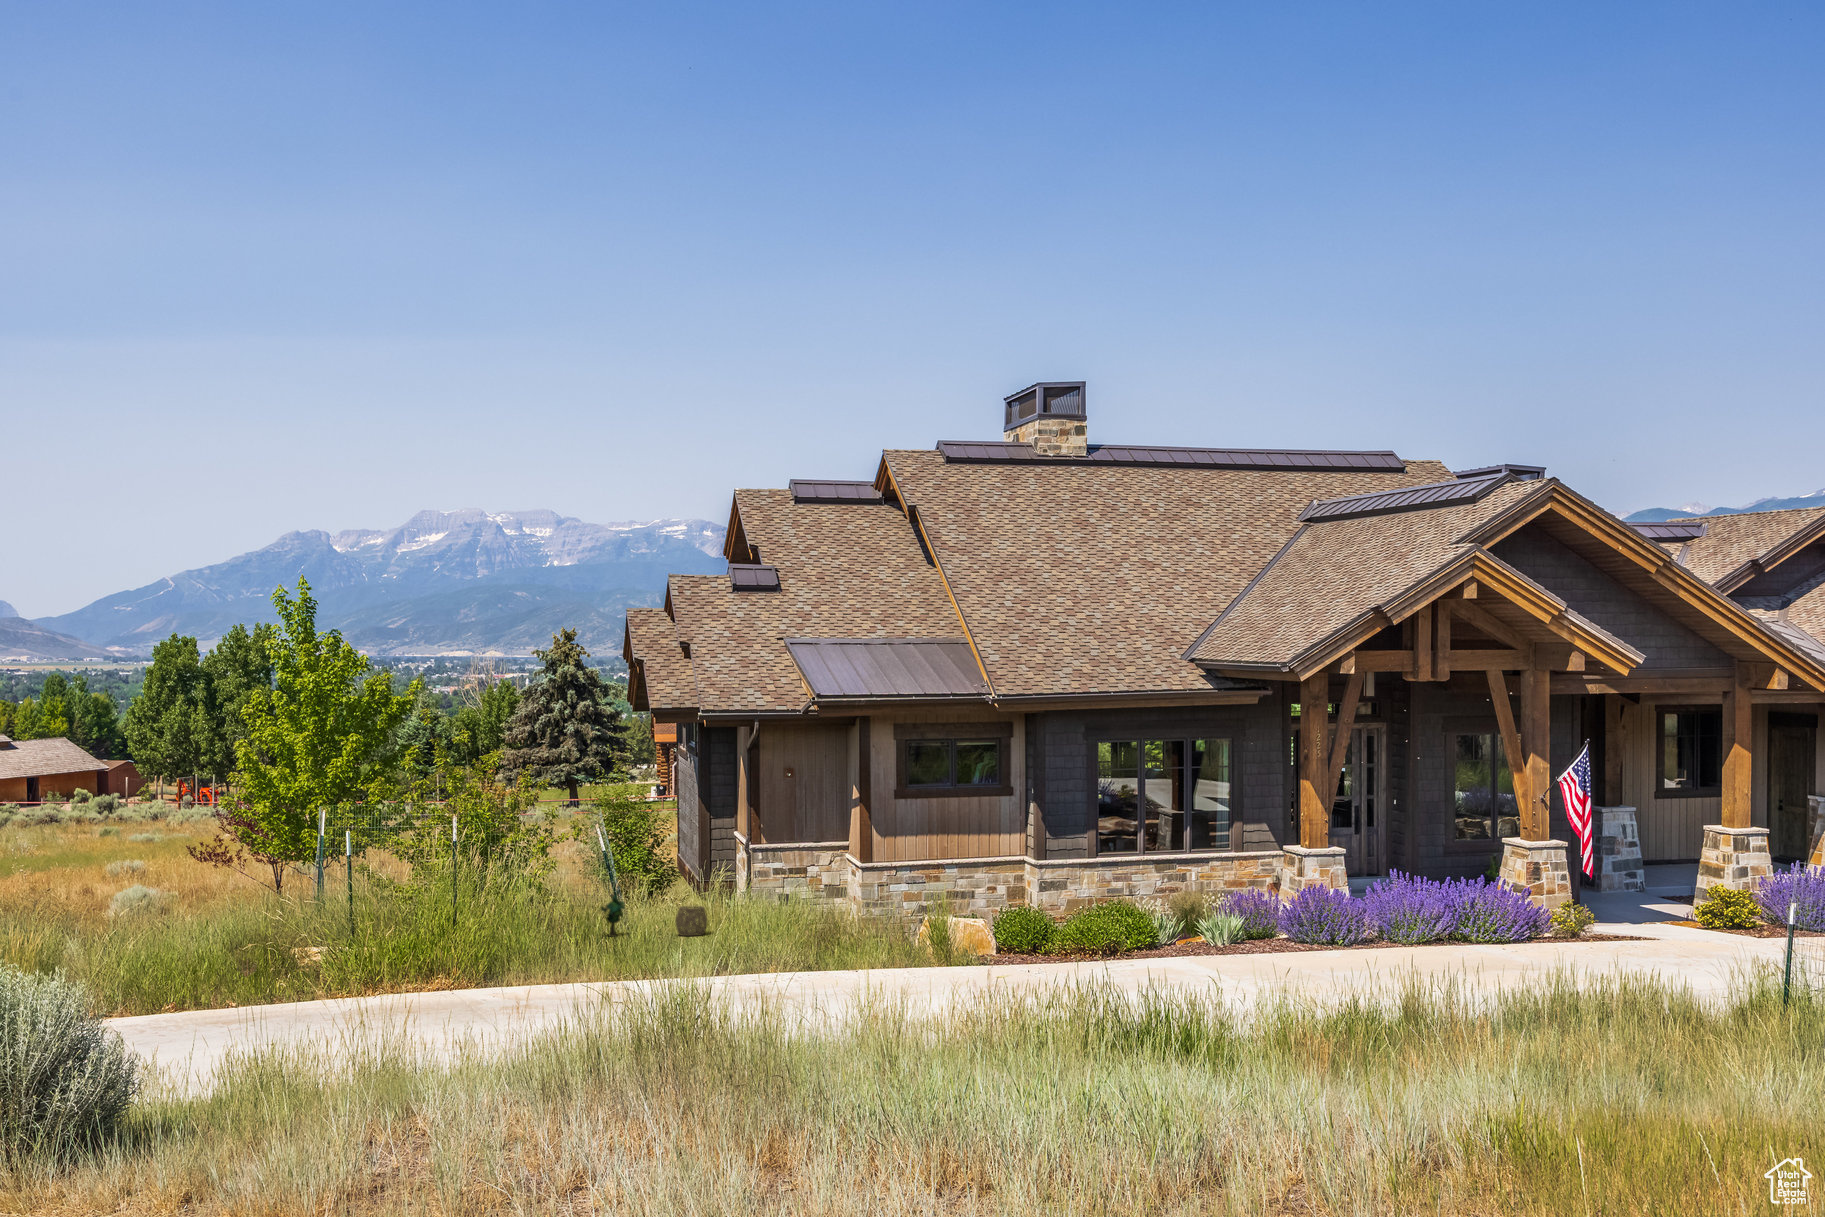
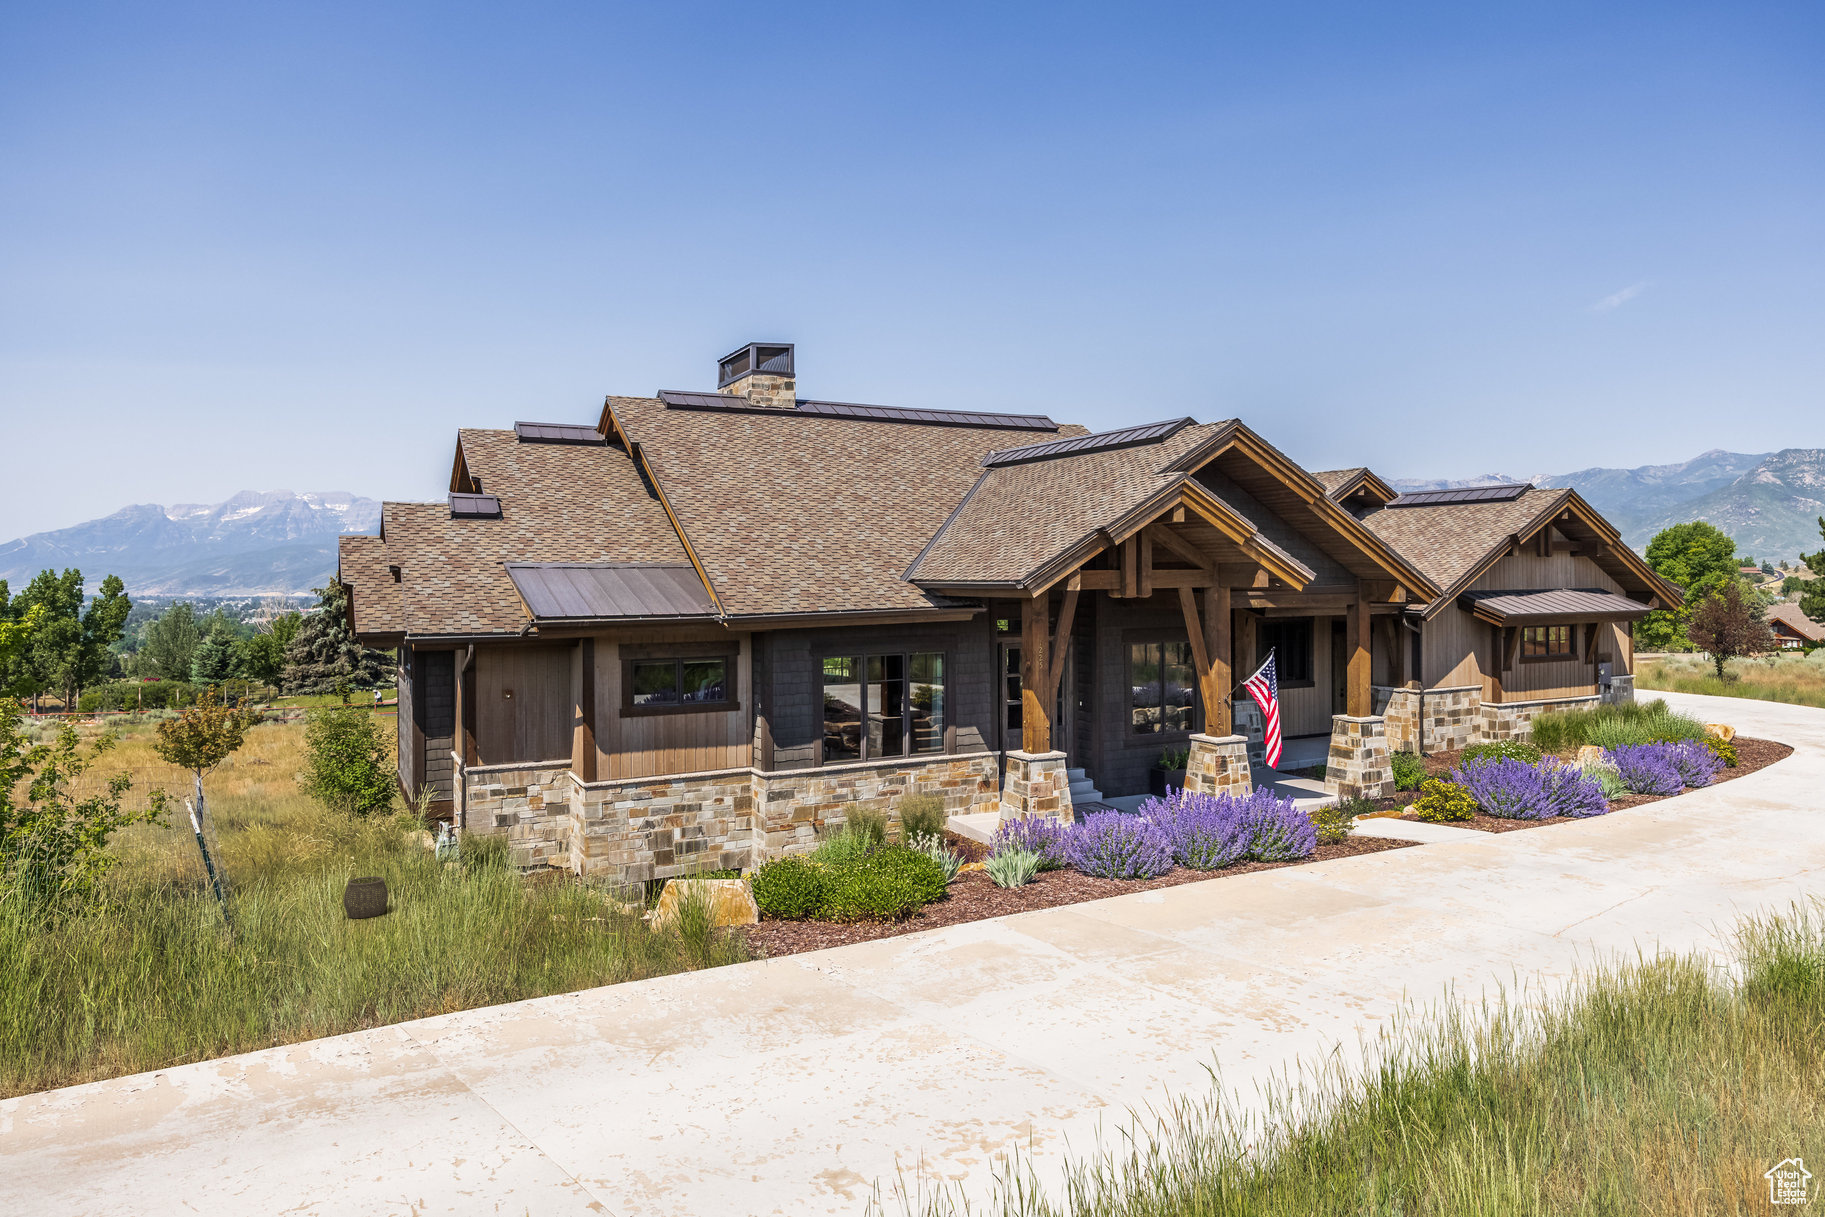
decorative plant: present [601,891,625,937] -> none [238,864,278,925]

